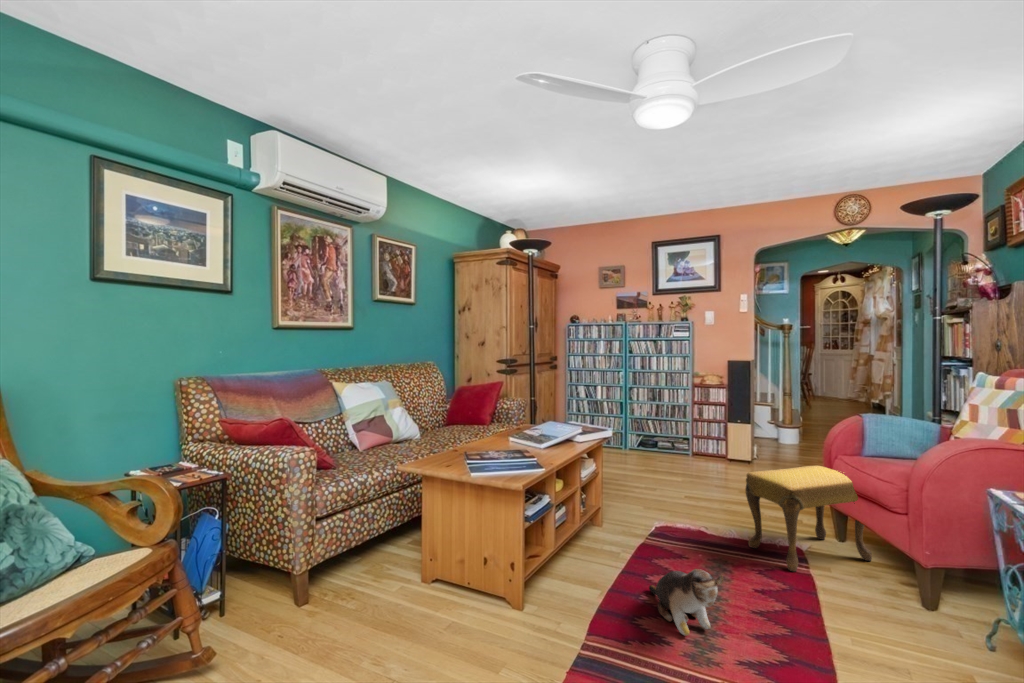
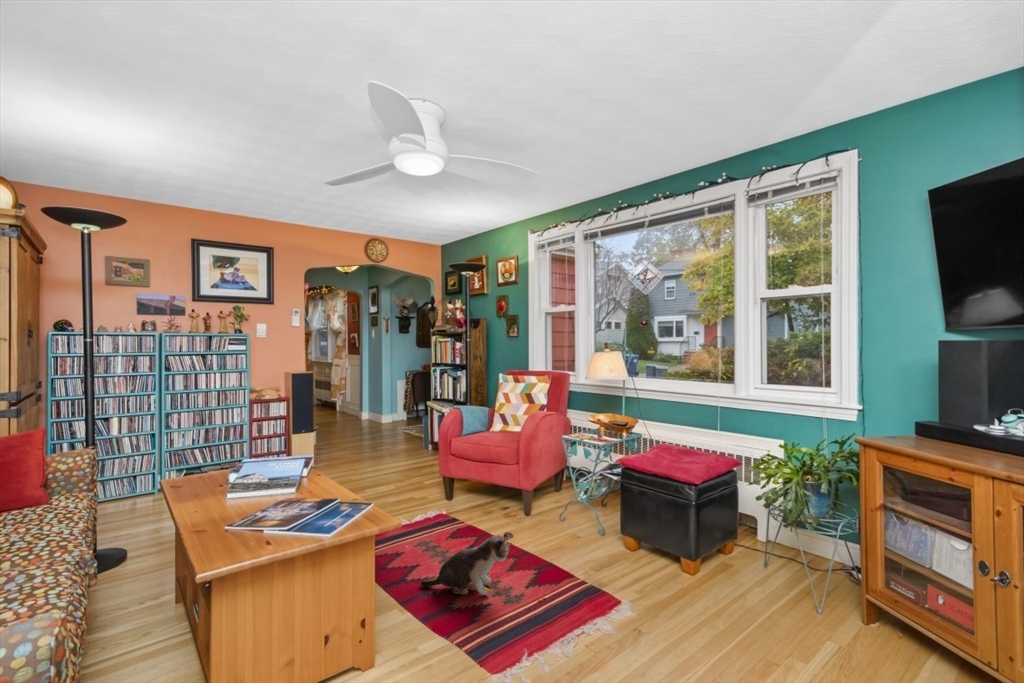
footstool: present [746,465,872,572] -> none [415,448,478,529]

